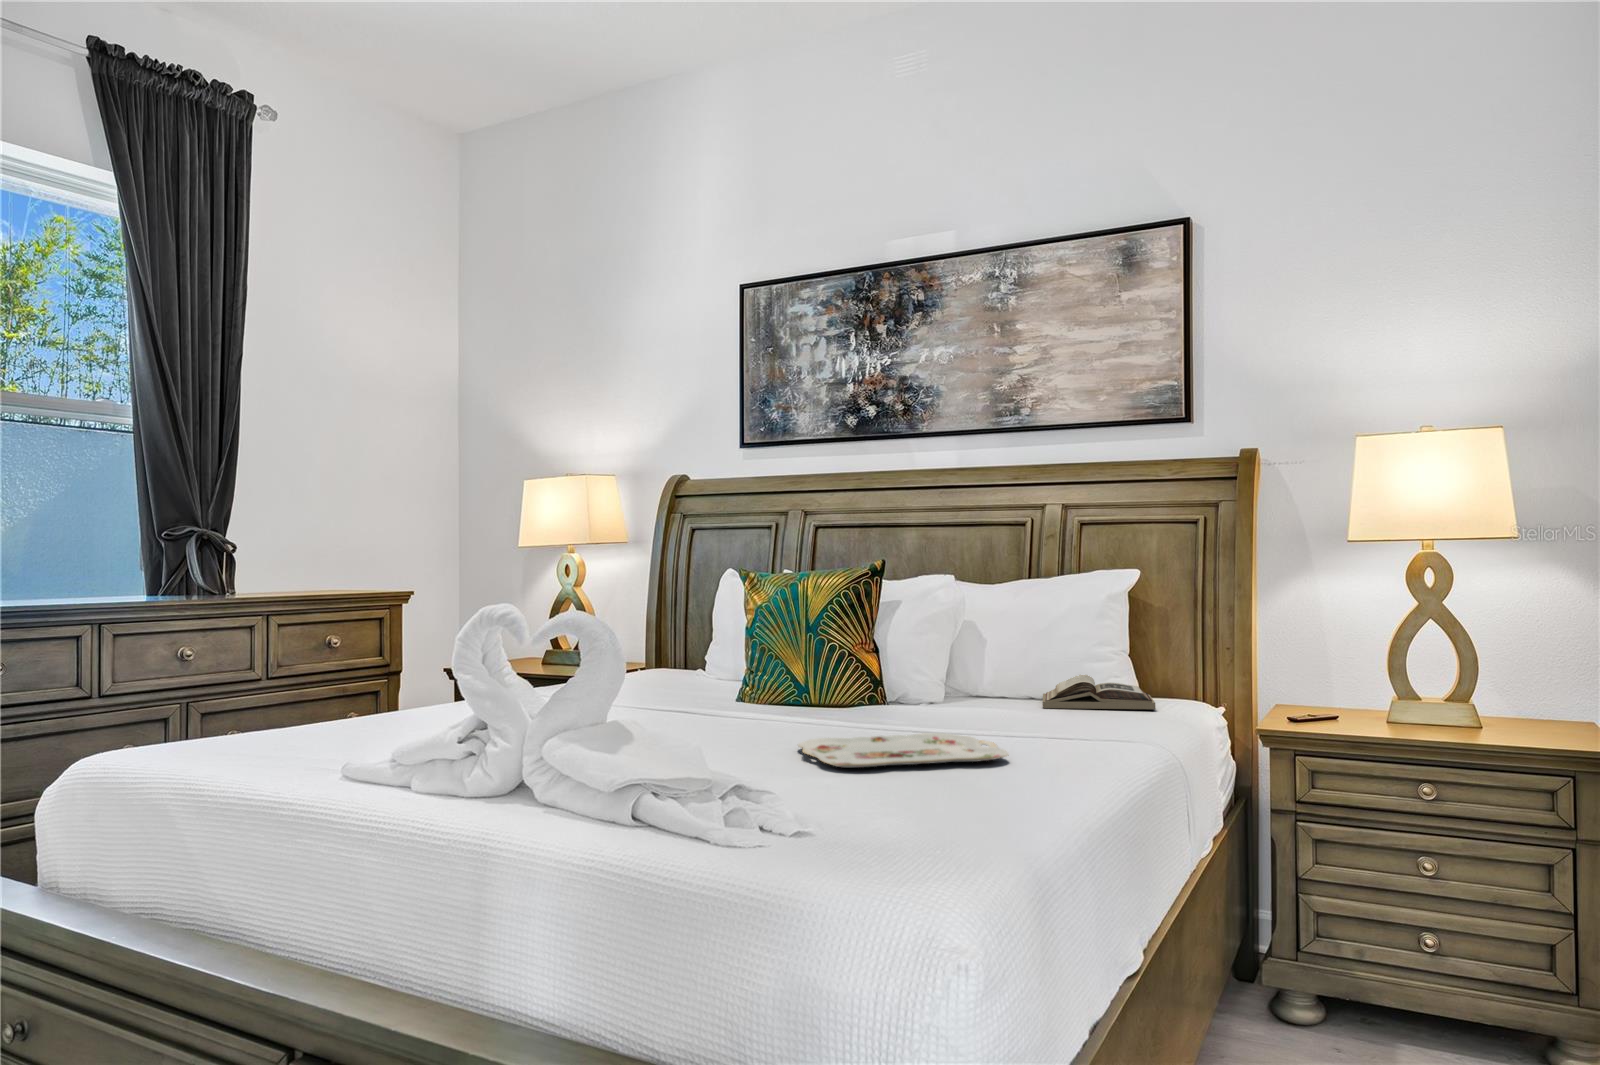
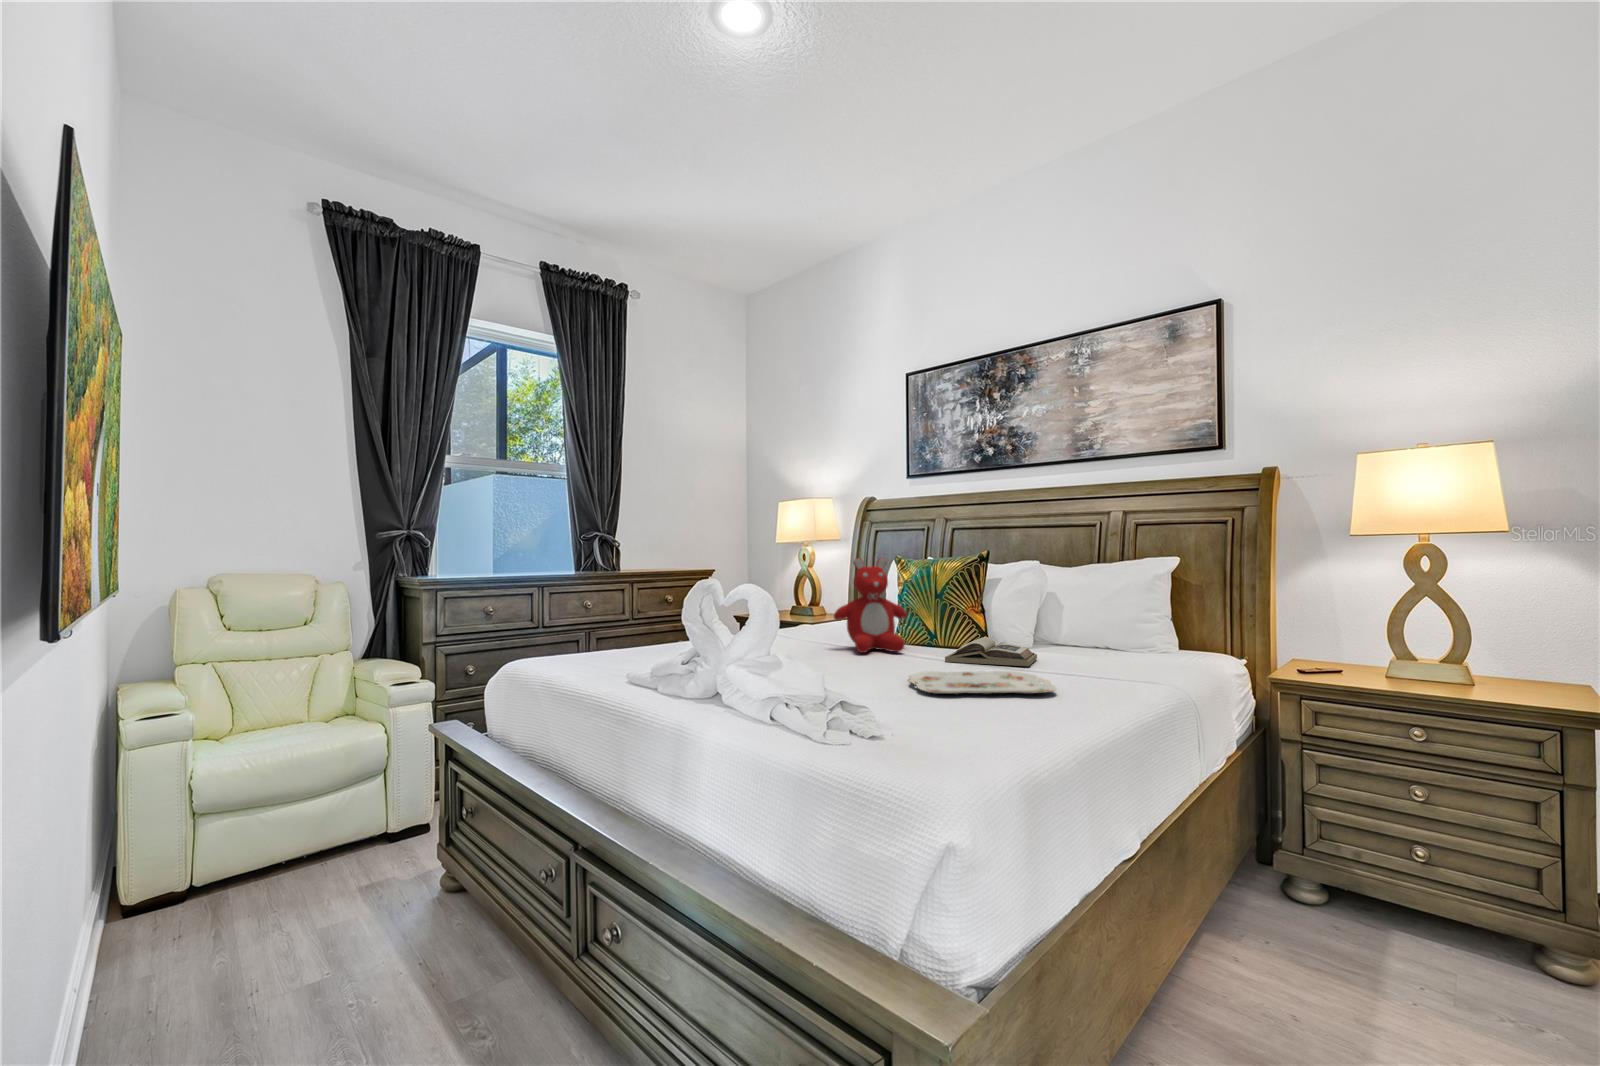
teddy bear: none [660,571,770,716] -> present [834,558,907,653]
book: present [1043,675,1155,709] -> present [945,637,1037,666]

